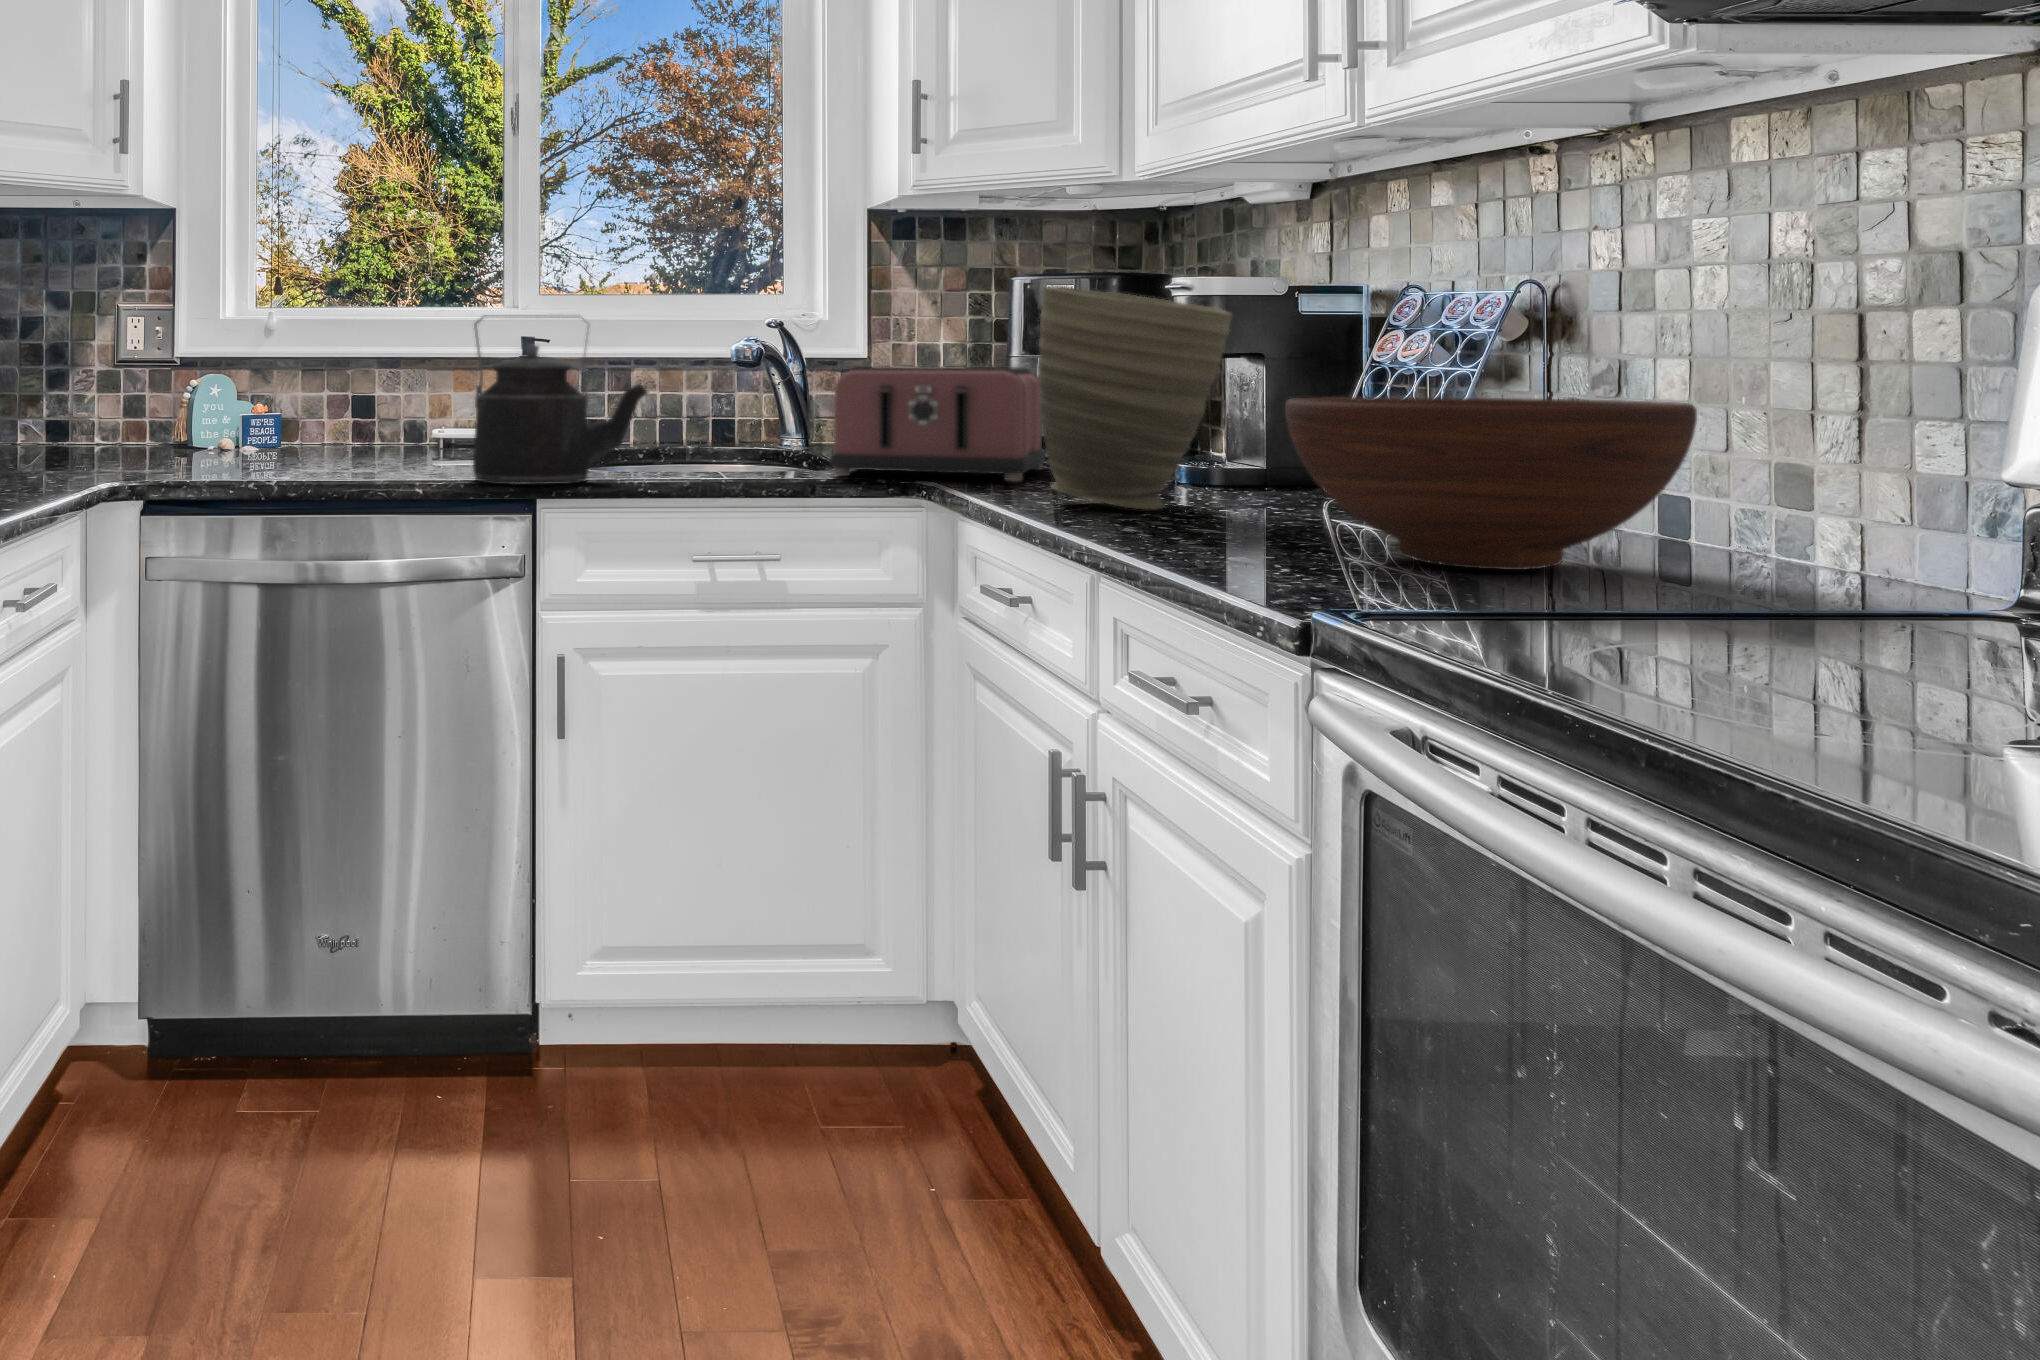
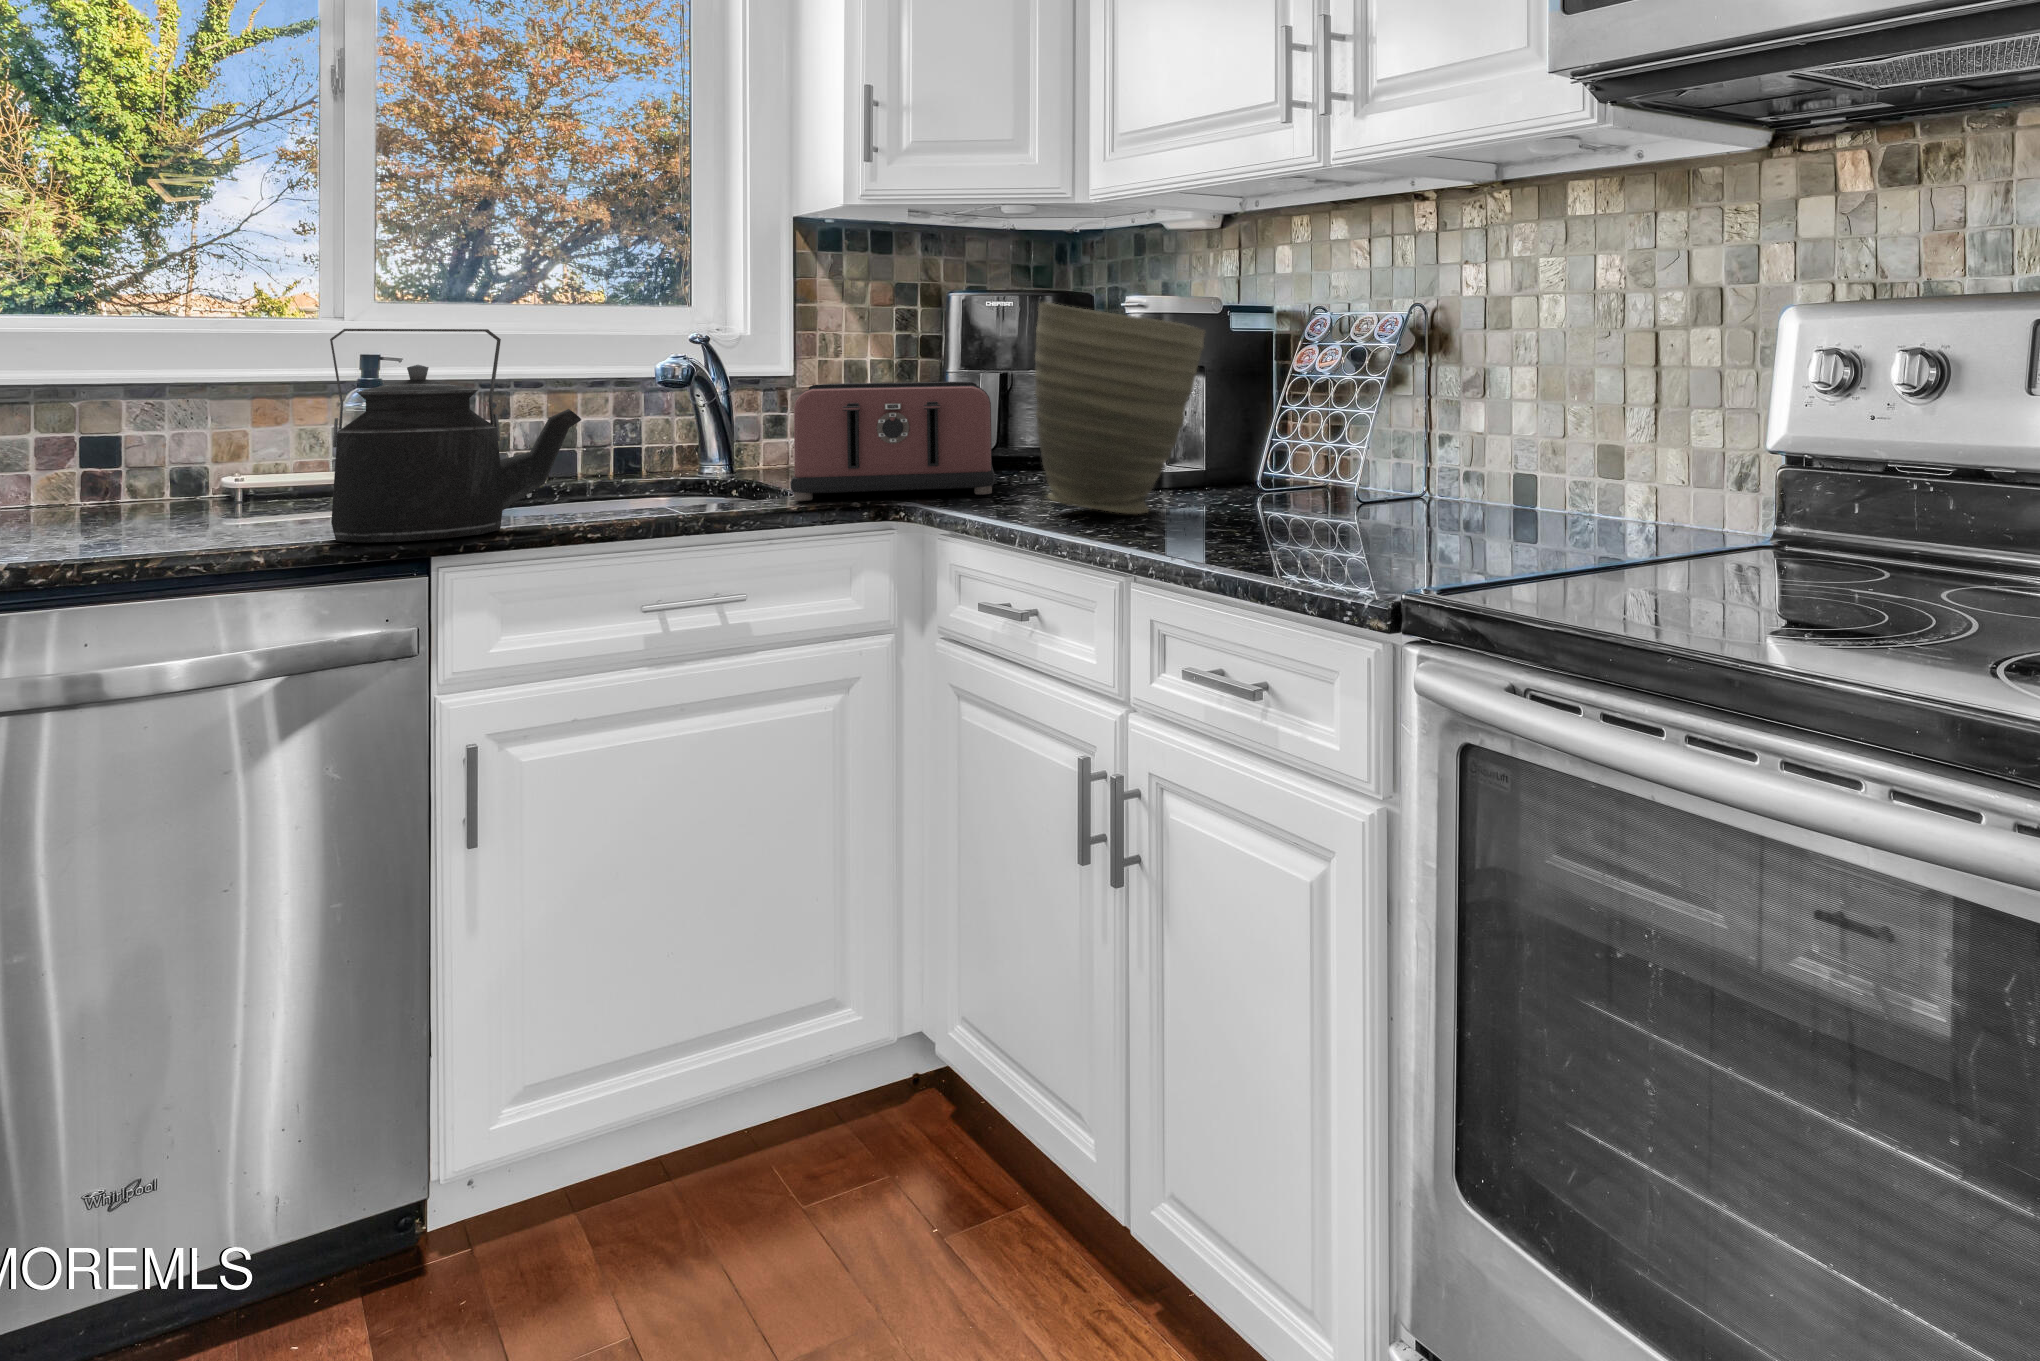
fruit bowl: present [1285,397,1697,570] -> none [1302,400,1599,545]

